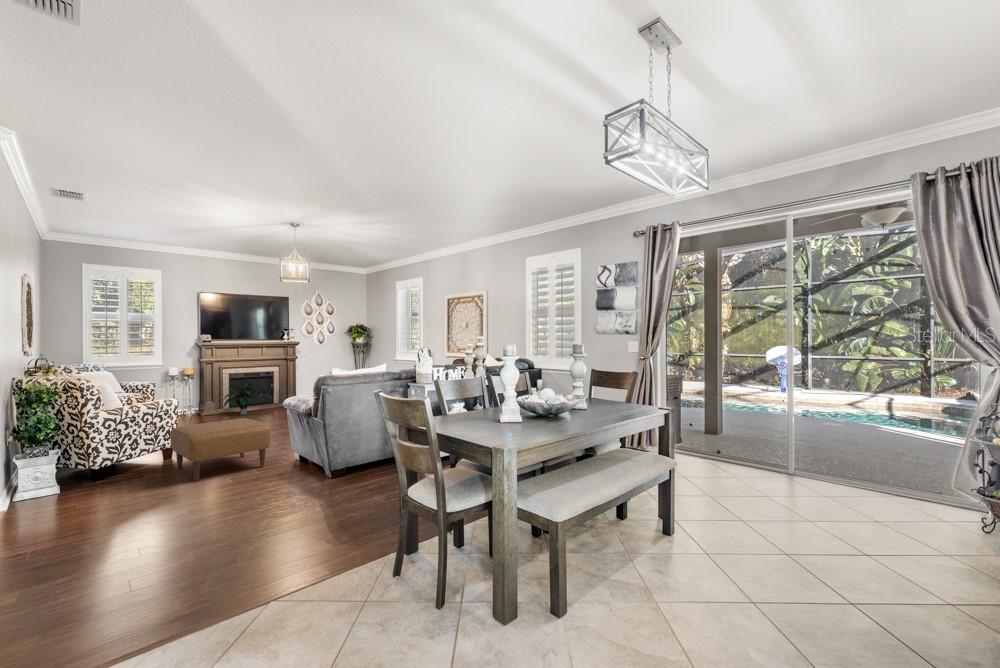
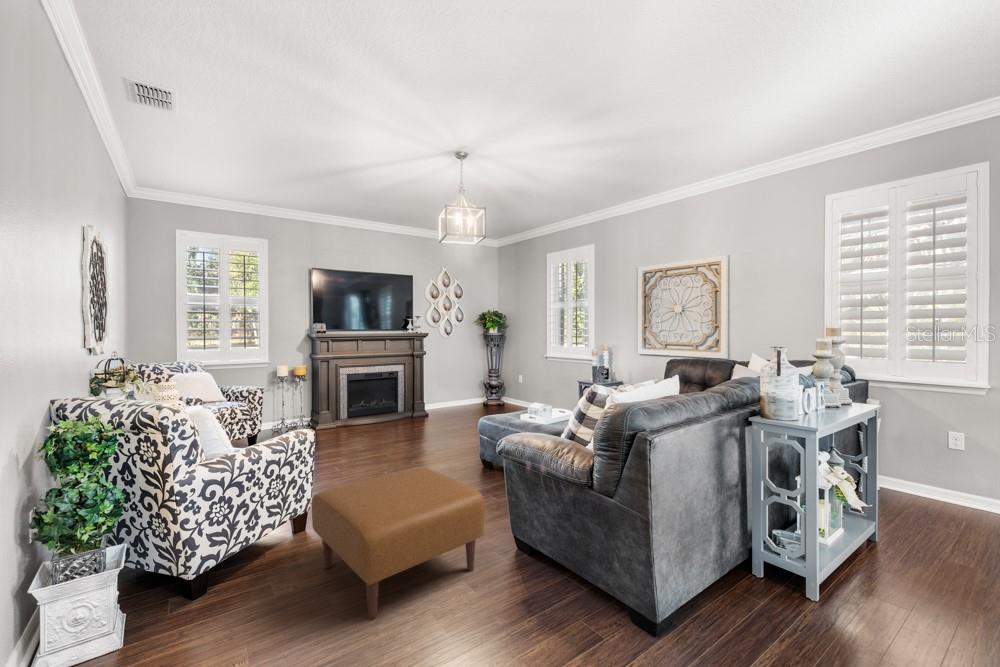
potted plant: present [223,383,264,415] -> none [342,385,395,429]

